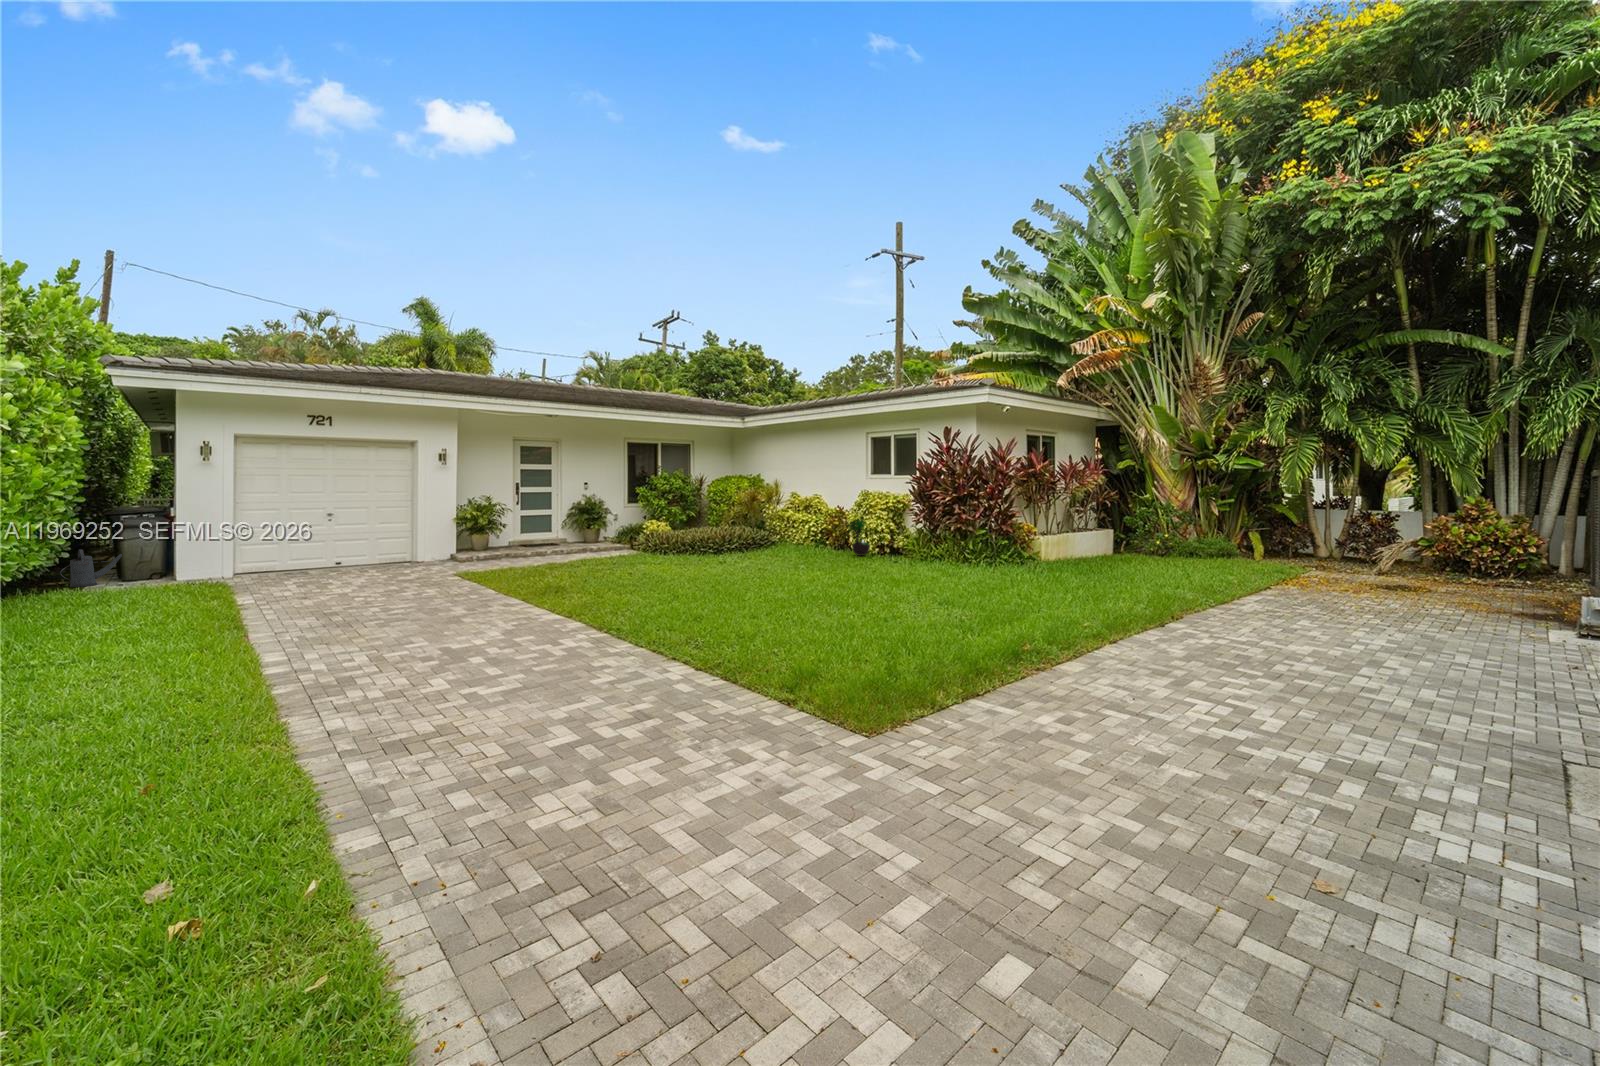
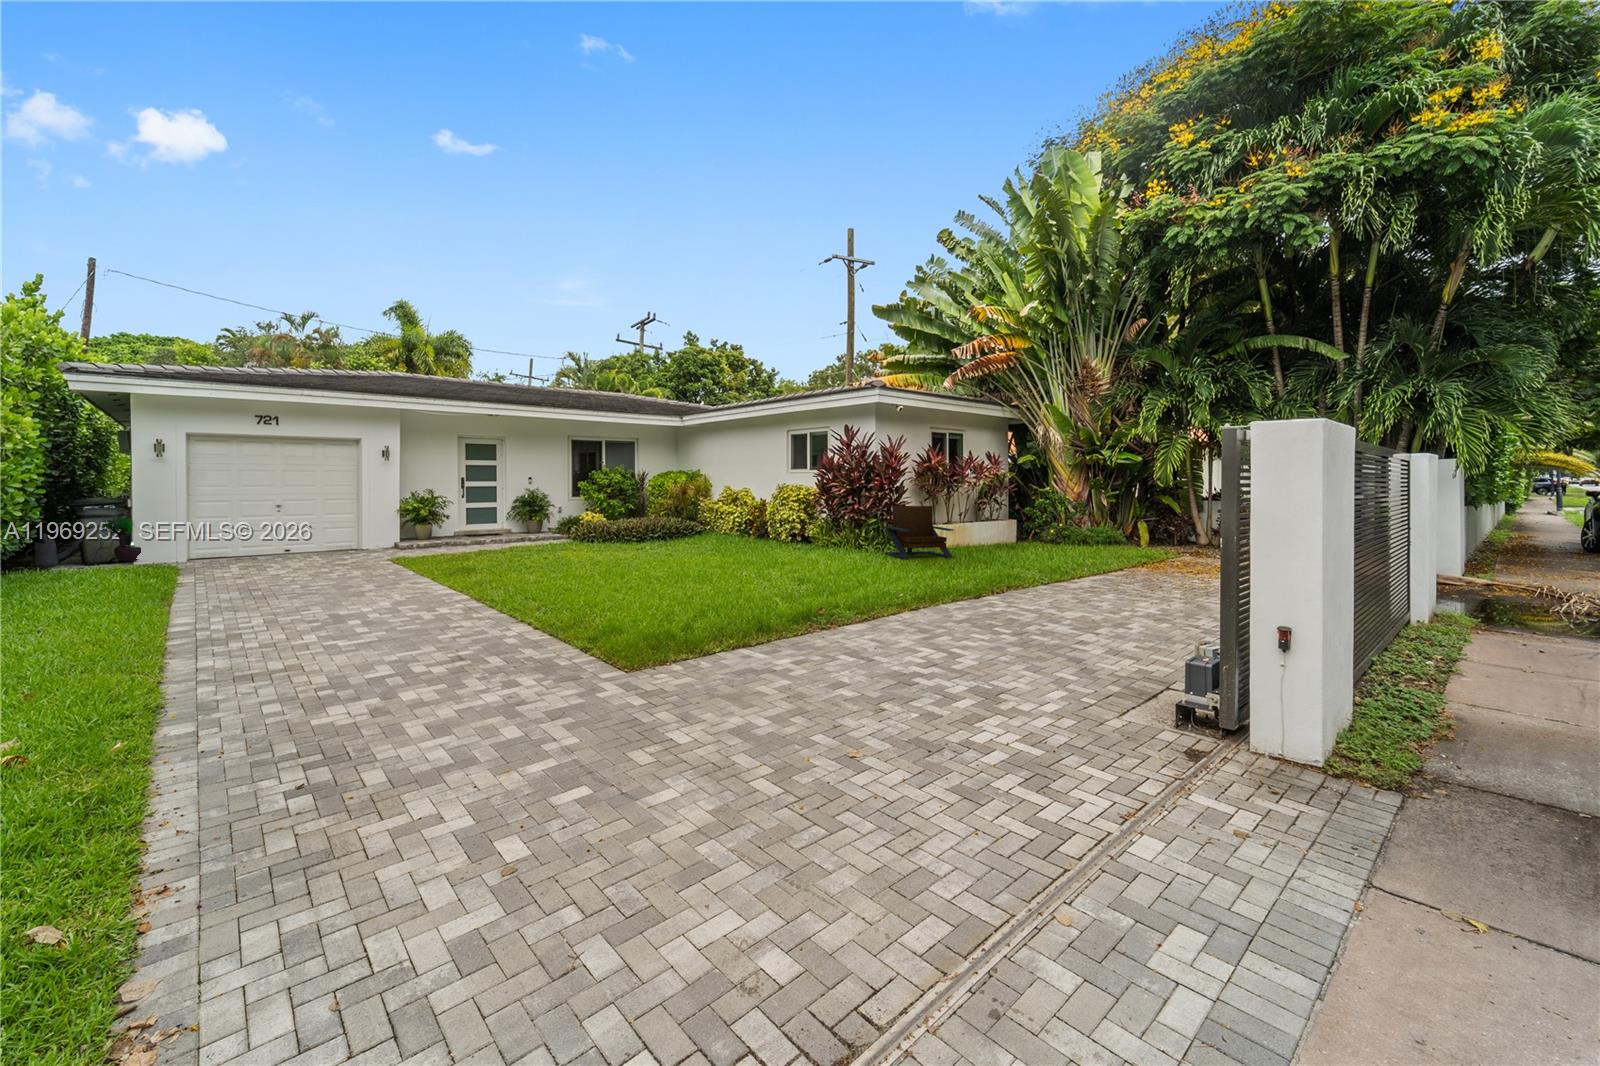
lounge chair: none [996,513,1076,571] -> present [884,506,954,559]
potted tree: present [846,519,870,556] -> present [101,515,141,562]

